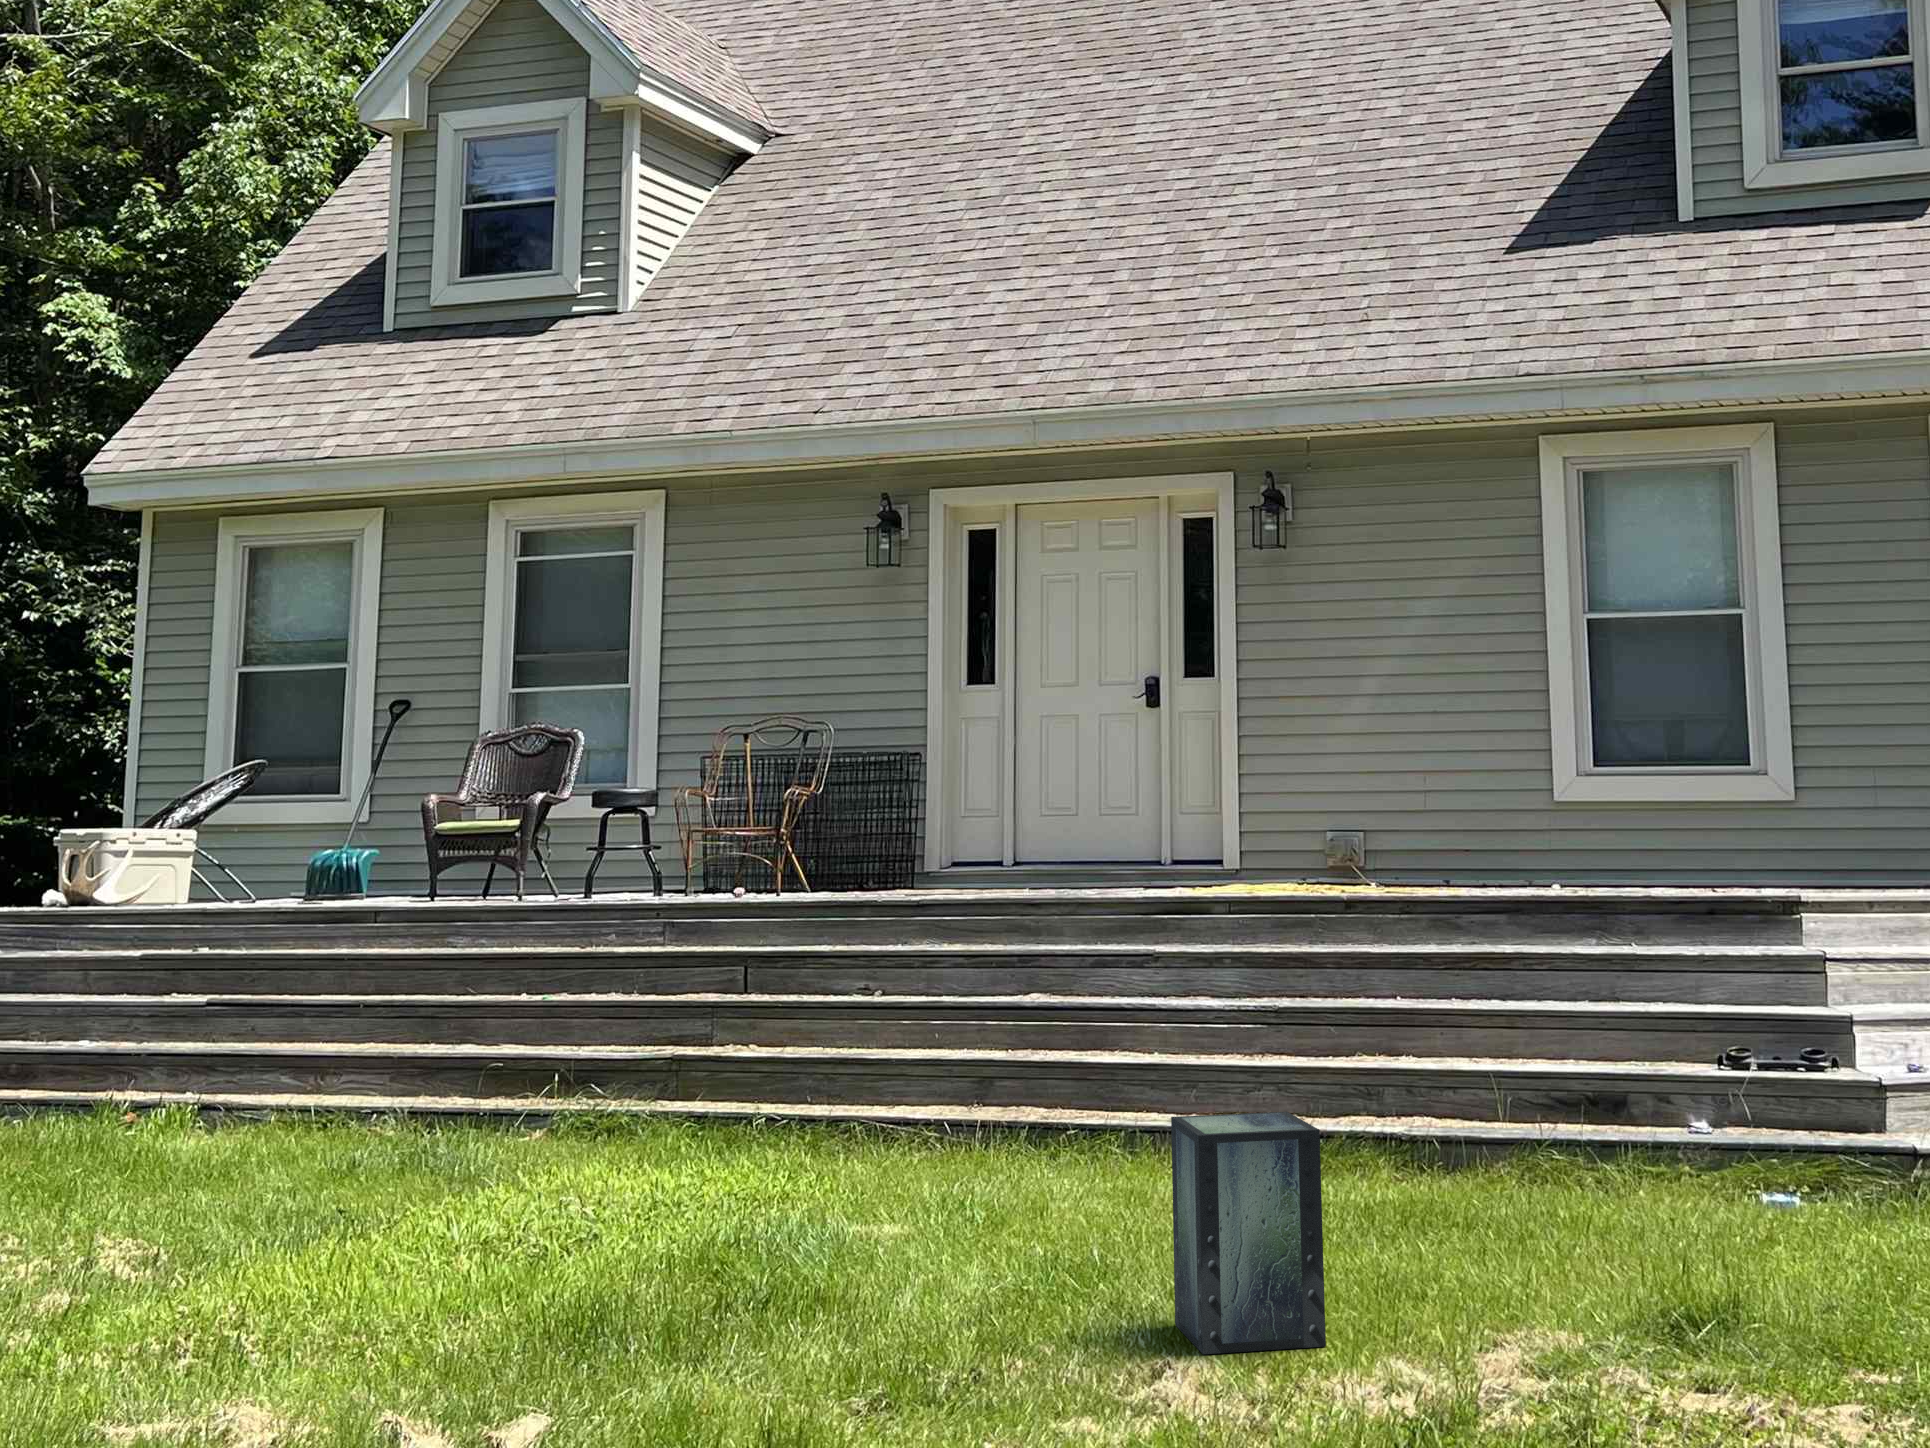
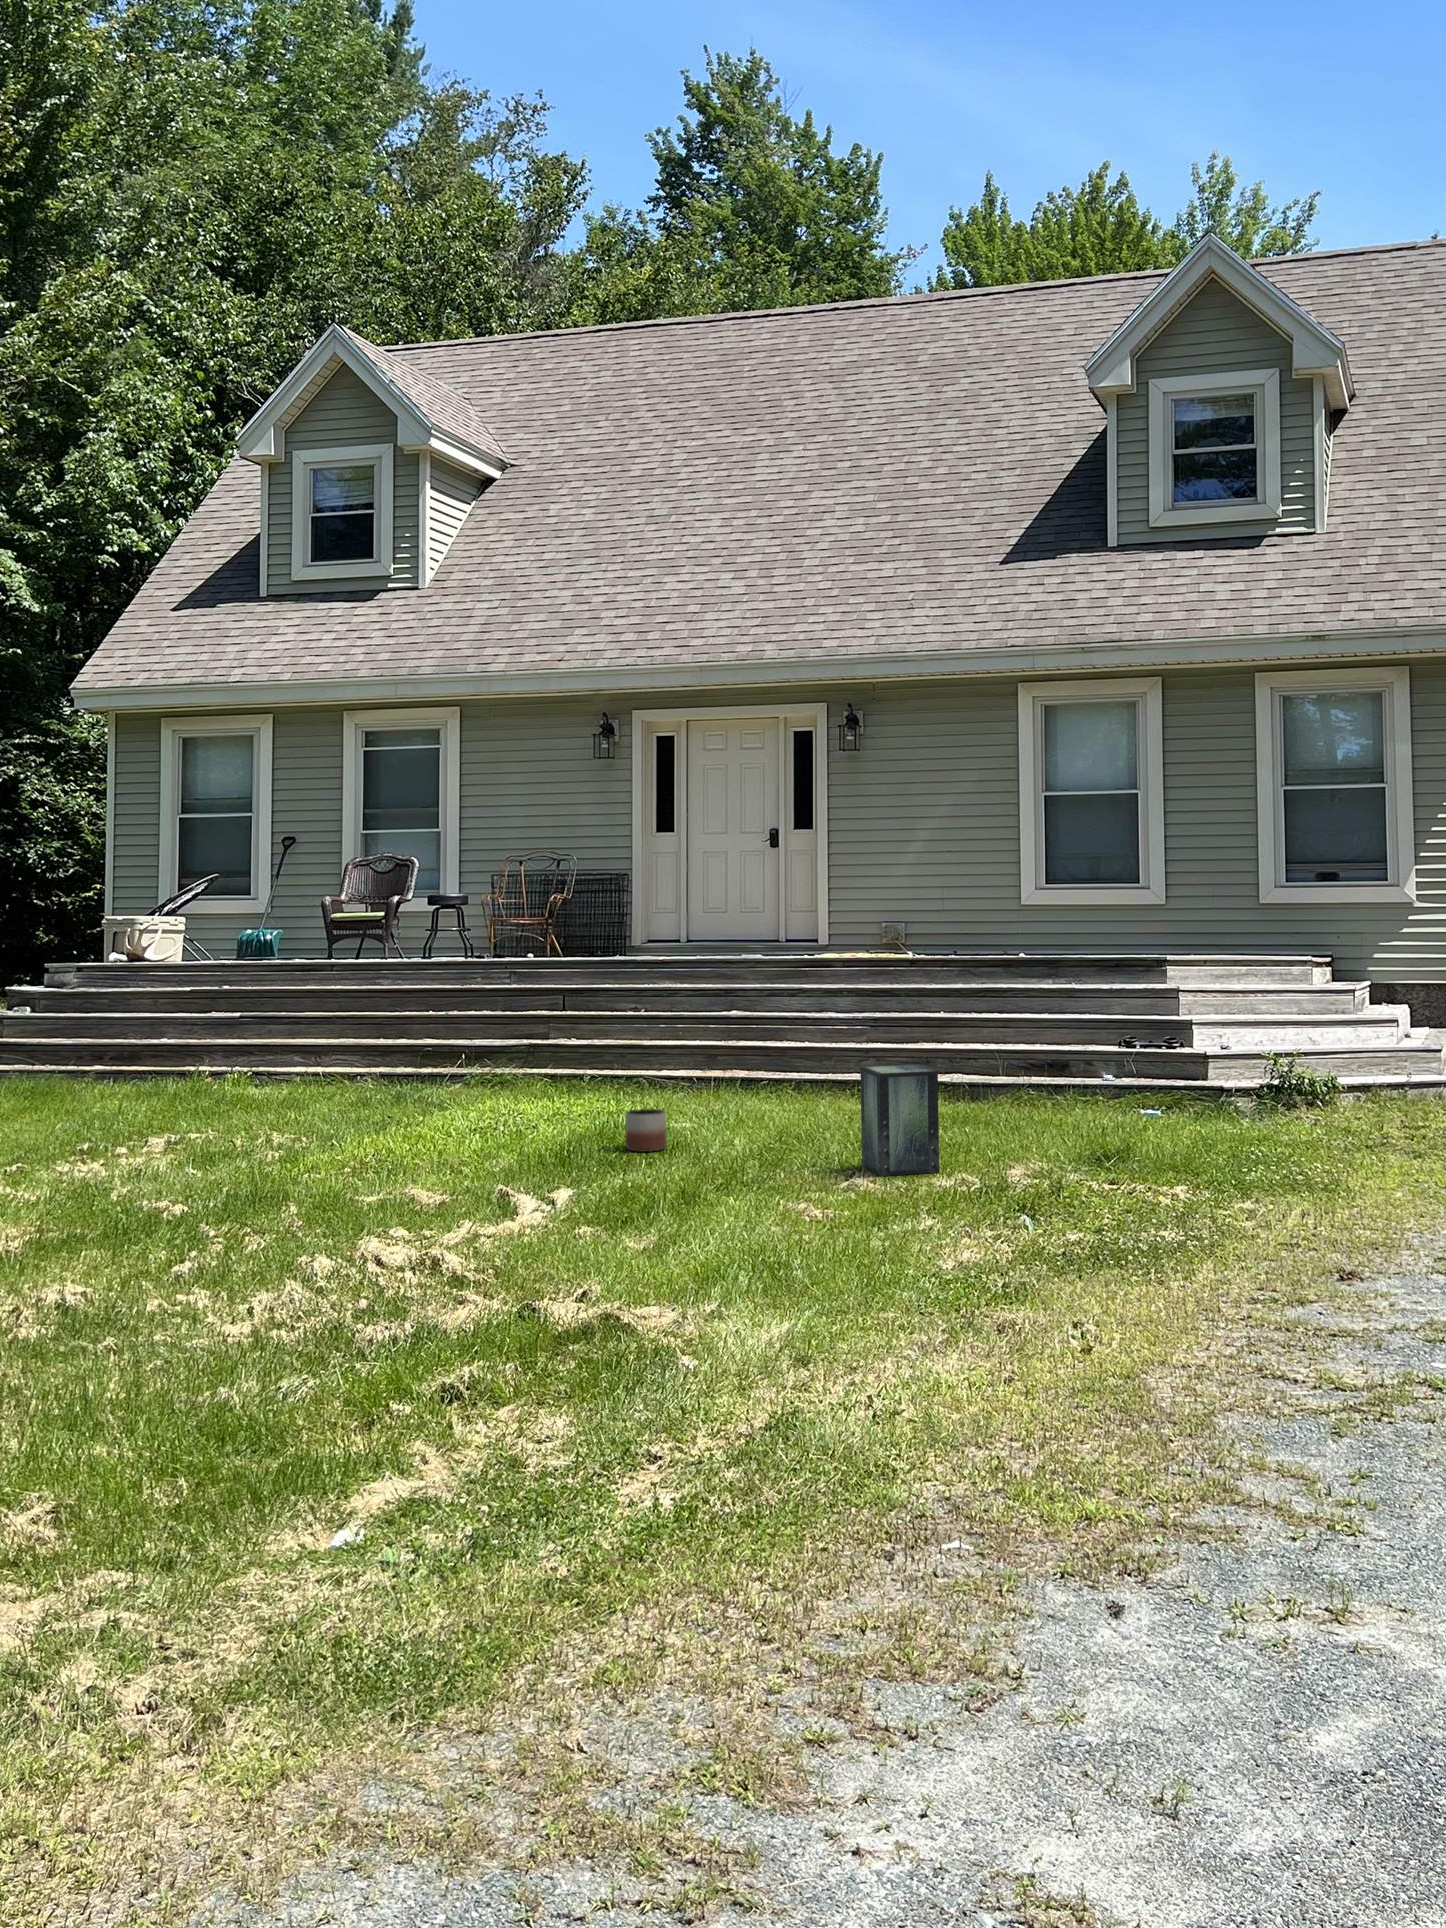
planter: none [736,1191,816,1281] -> present [625,1109,667,1152]

